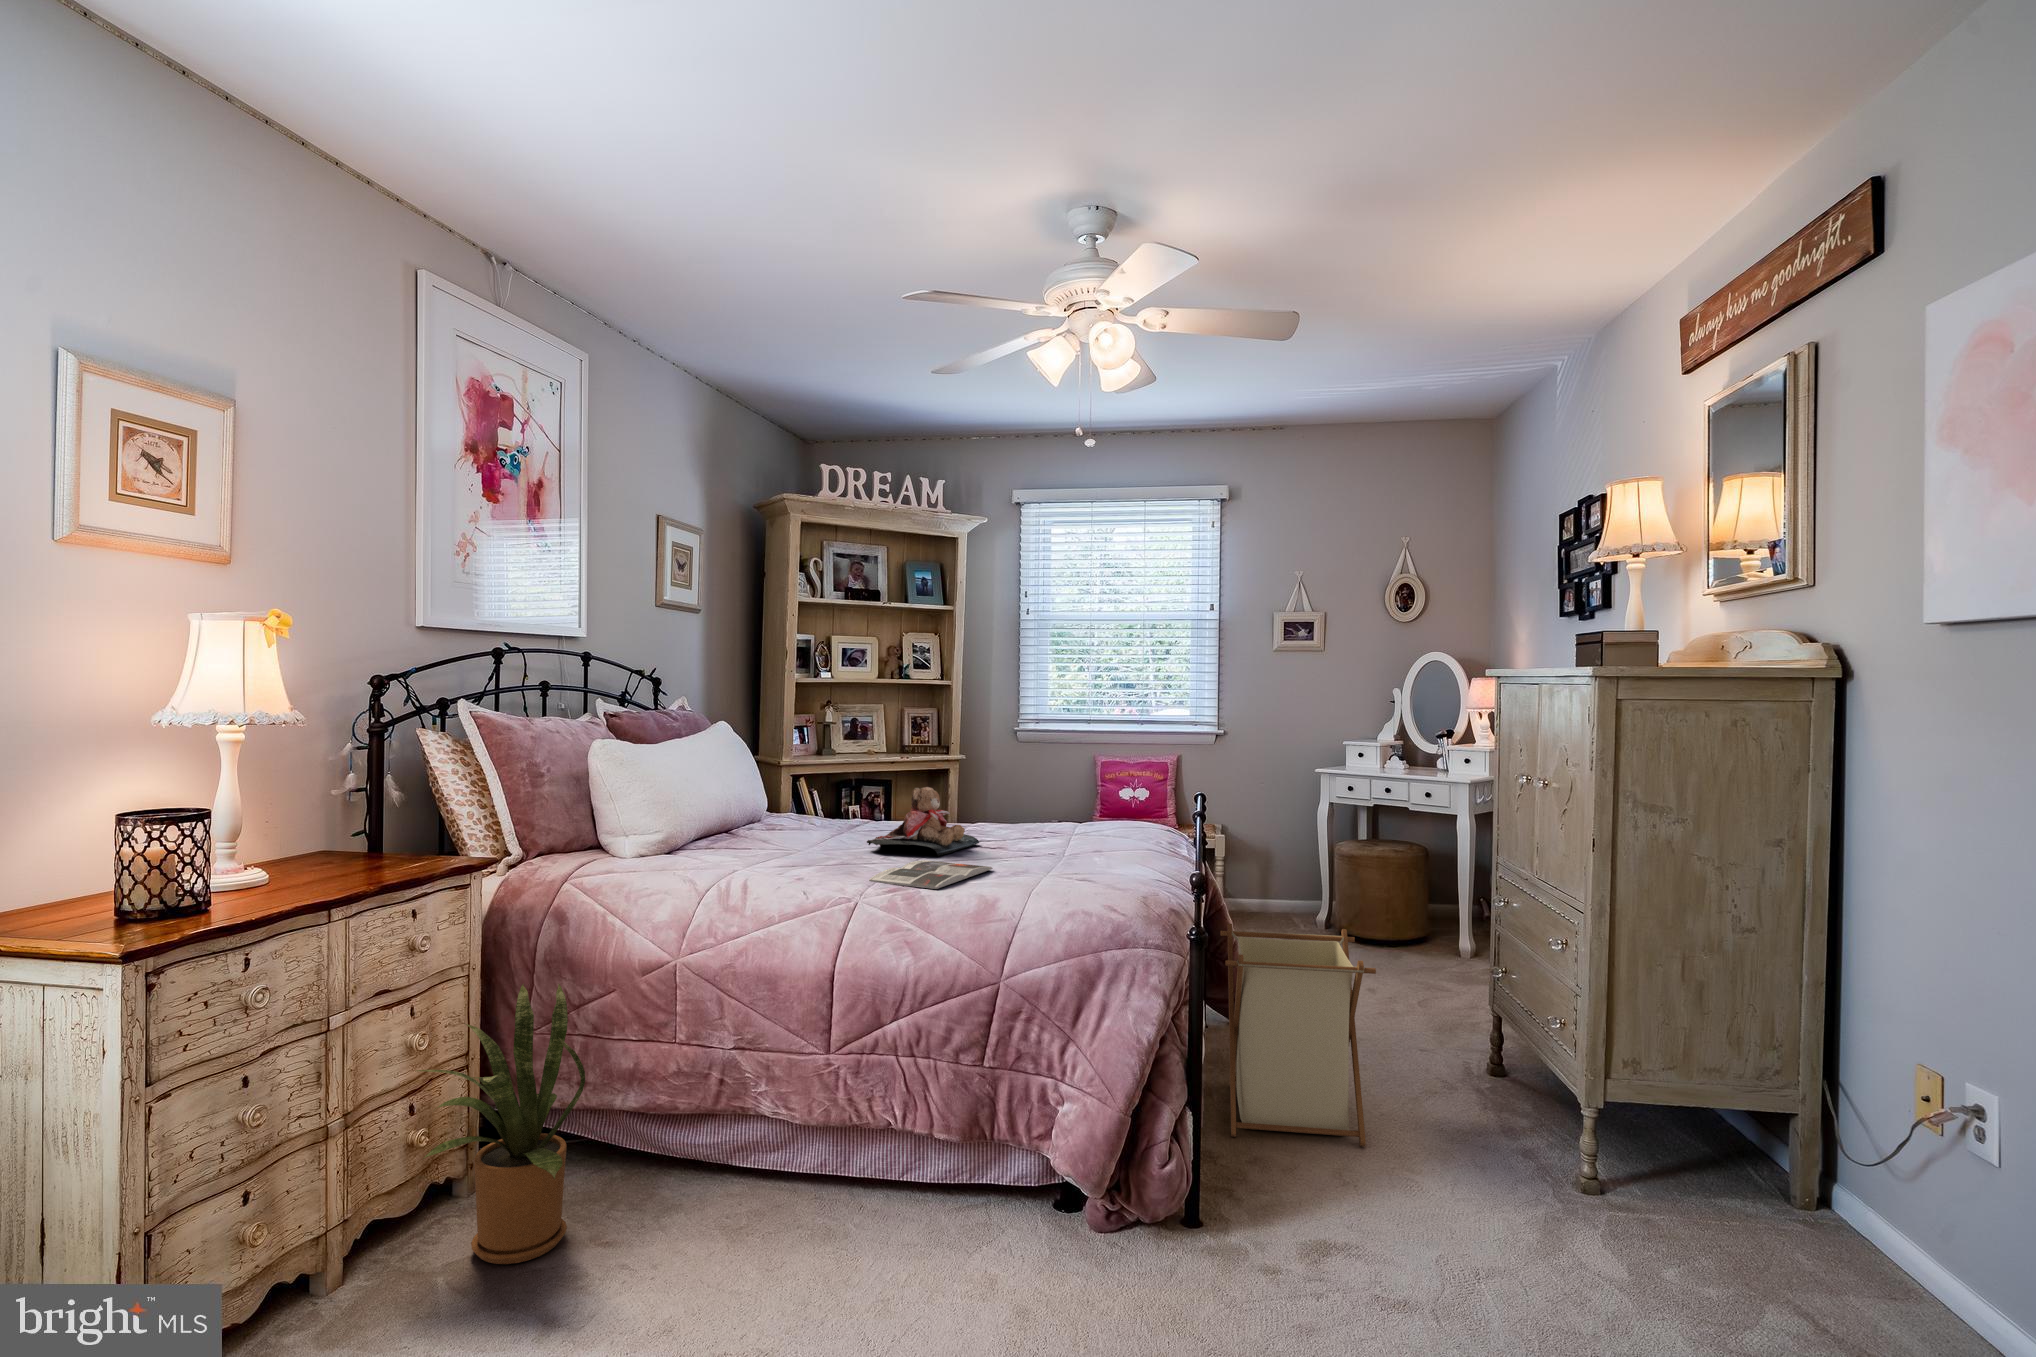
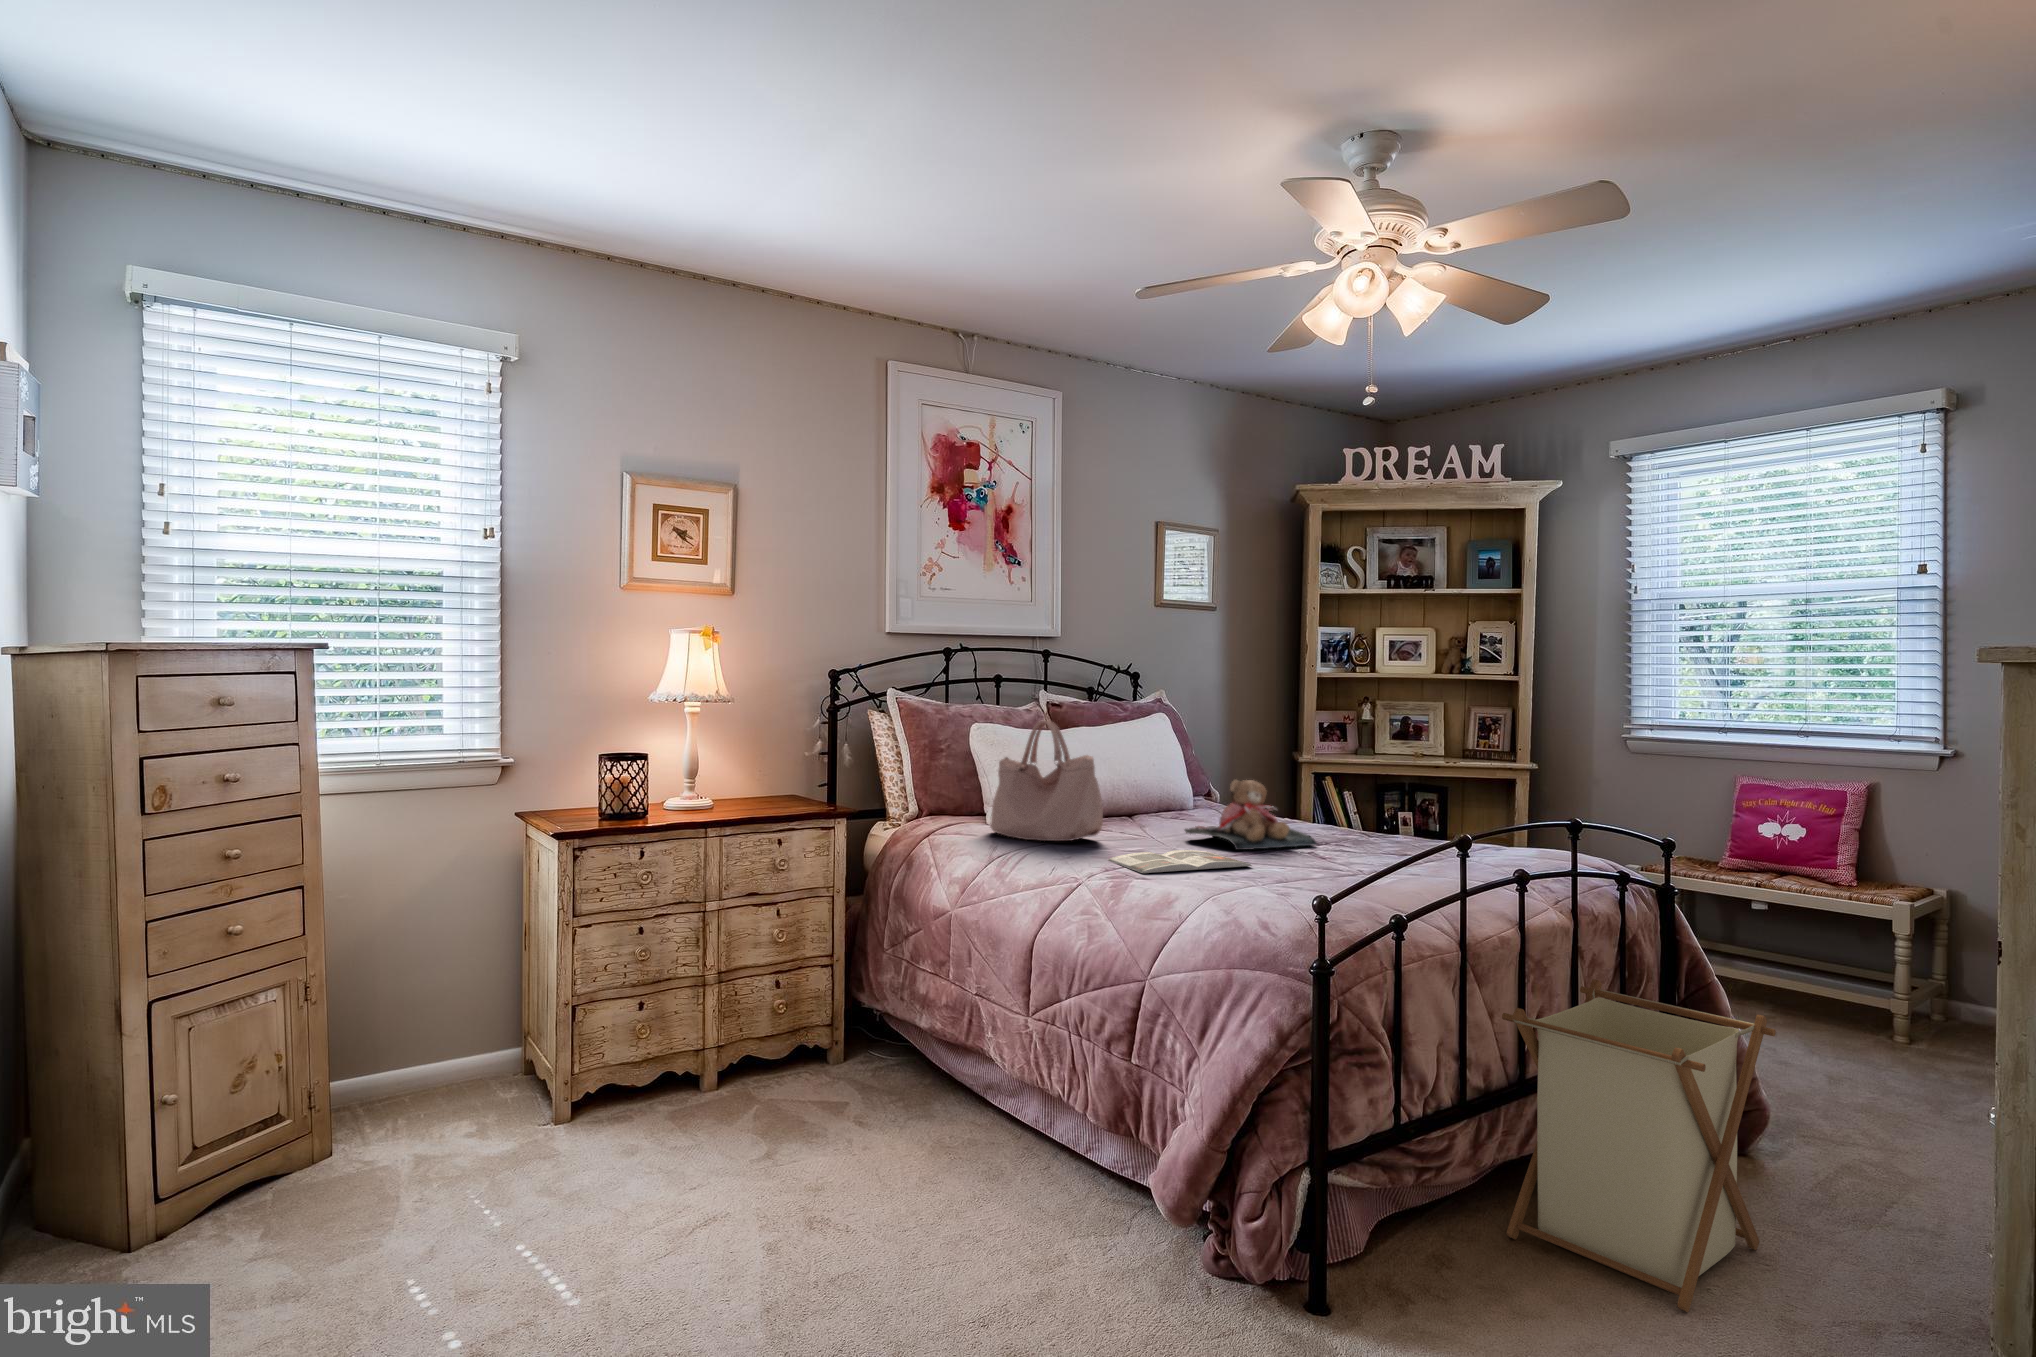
handbag: none [671,737,818,871] -> present [990,720,1103,841]
house plant: present [417,984,585,1264] -> none [751,906,877,1113]

